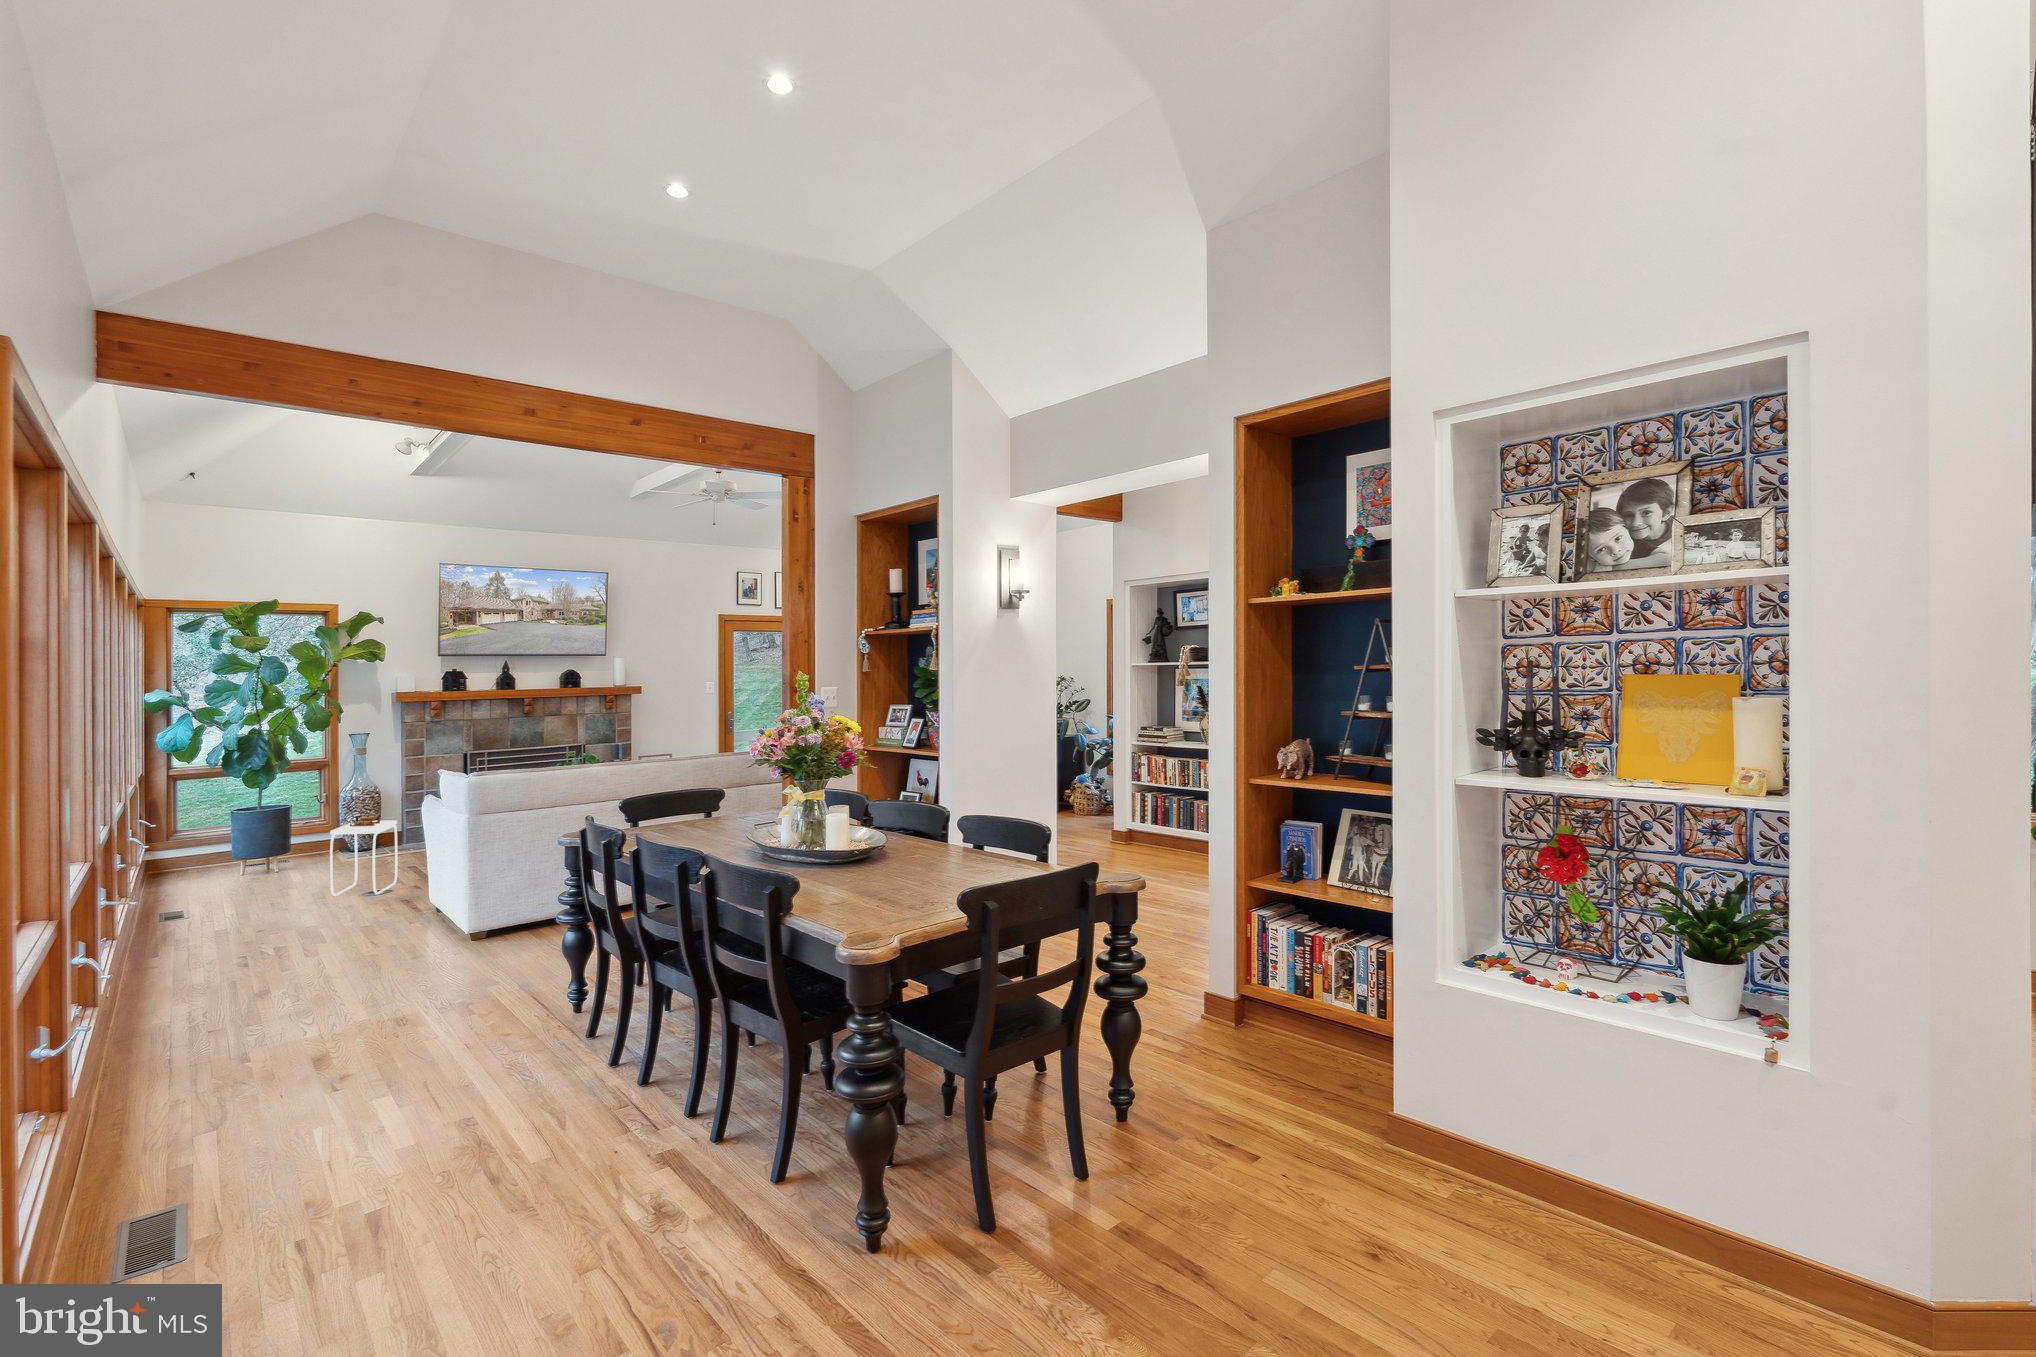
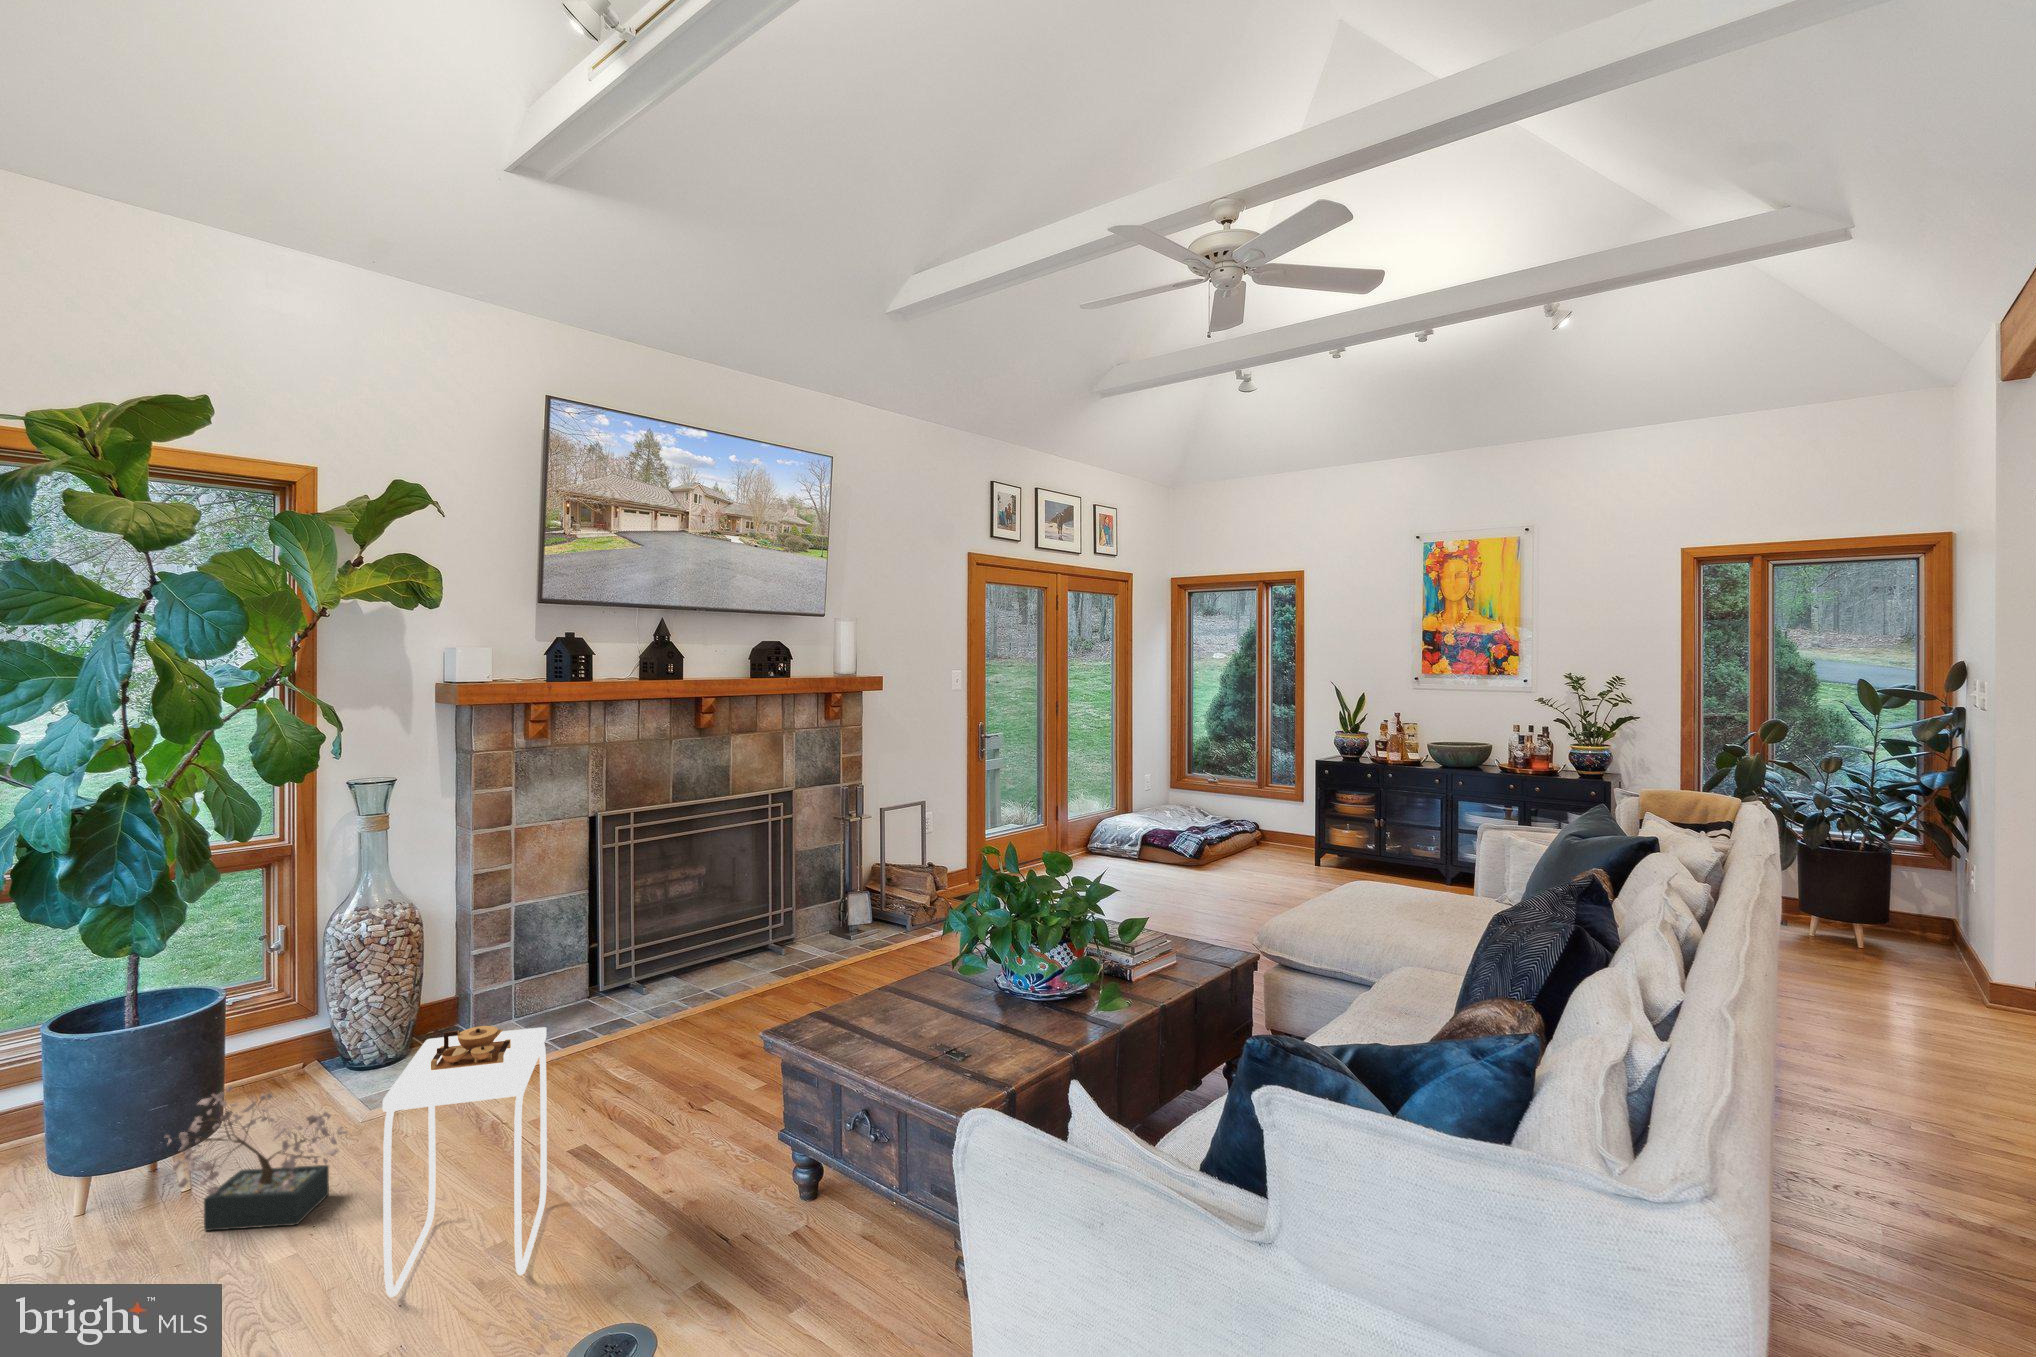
decorative plant: none [268,839,332,884] -> present [165,1087,347,1231]

